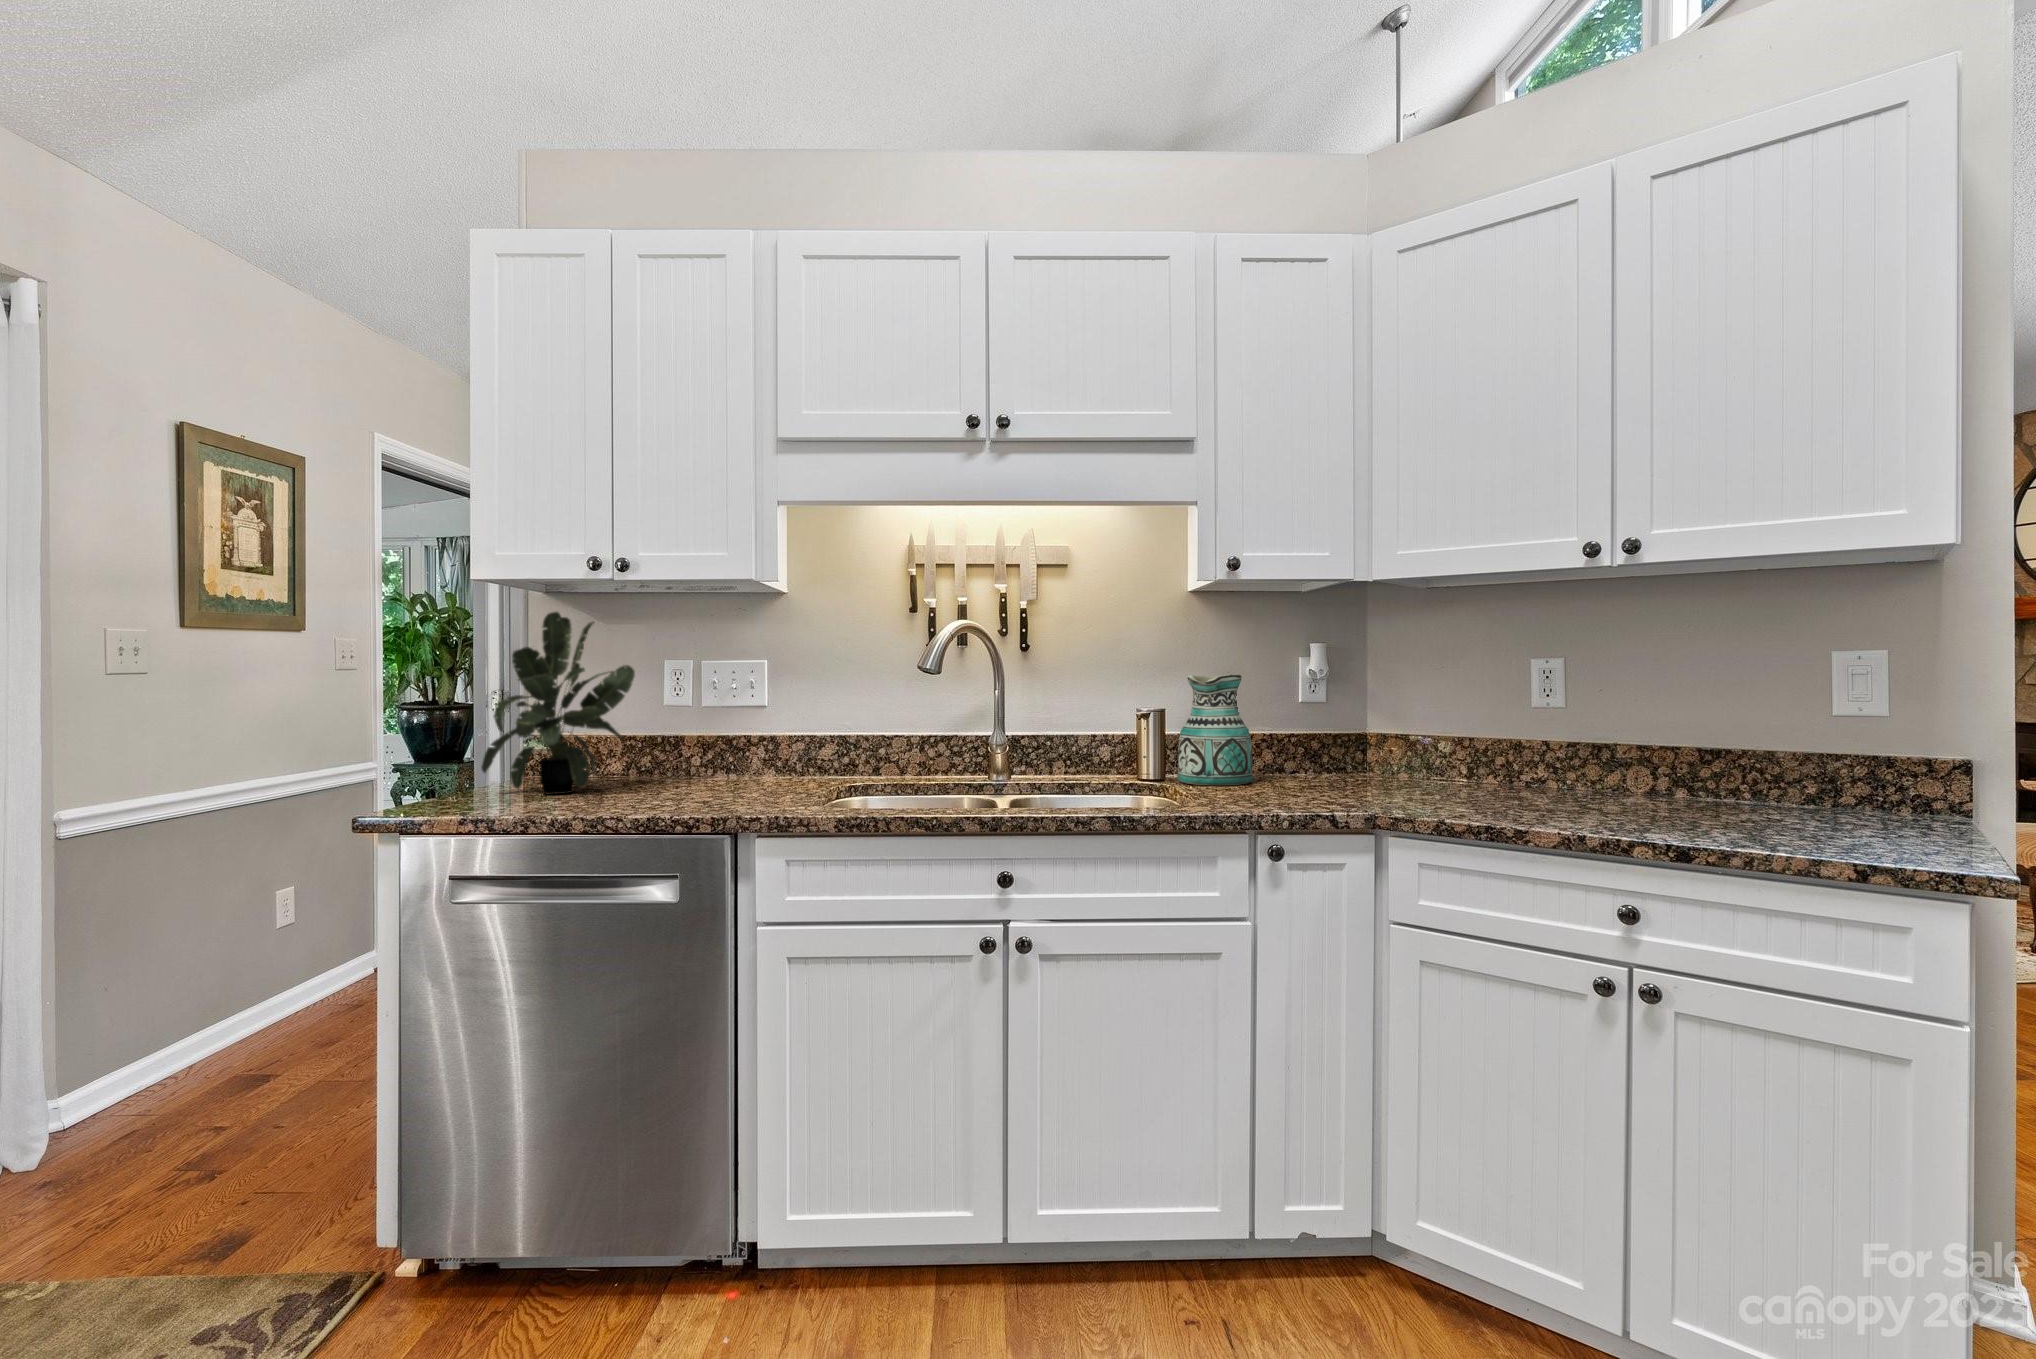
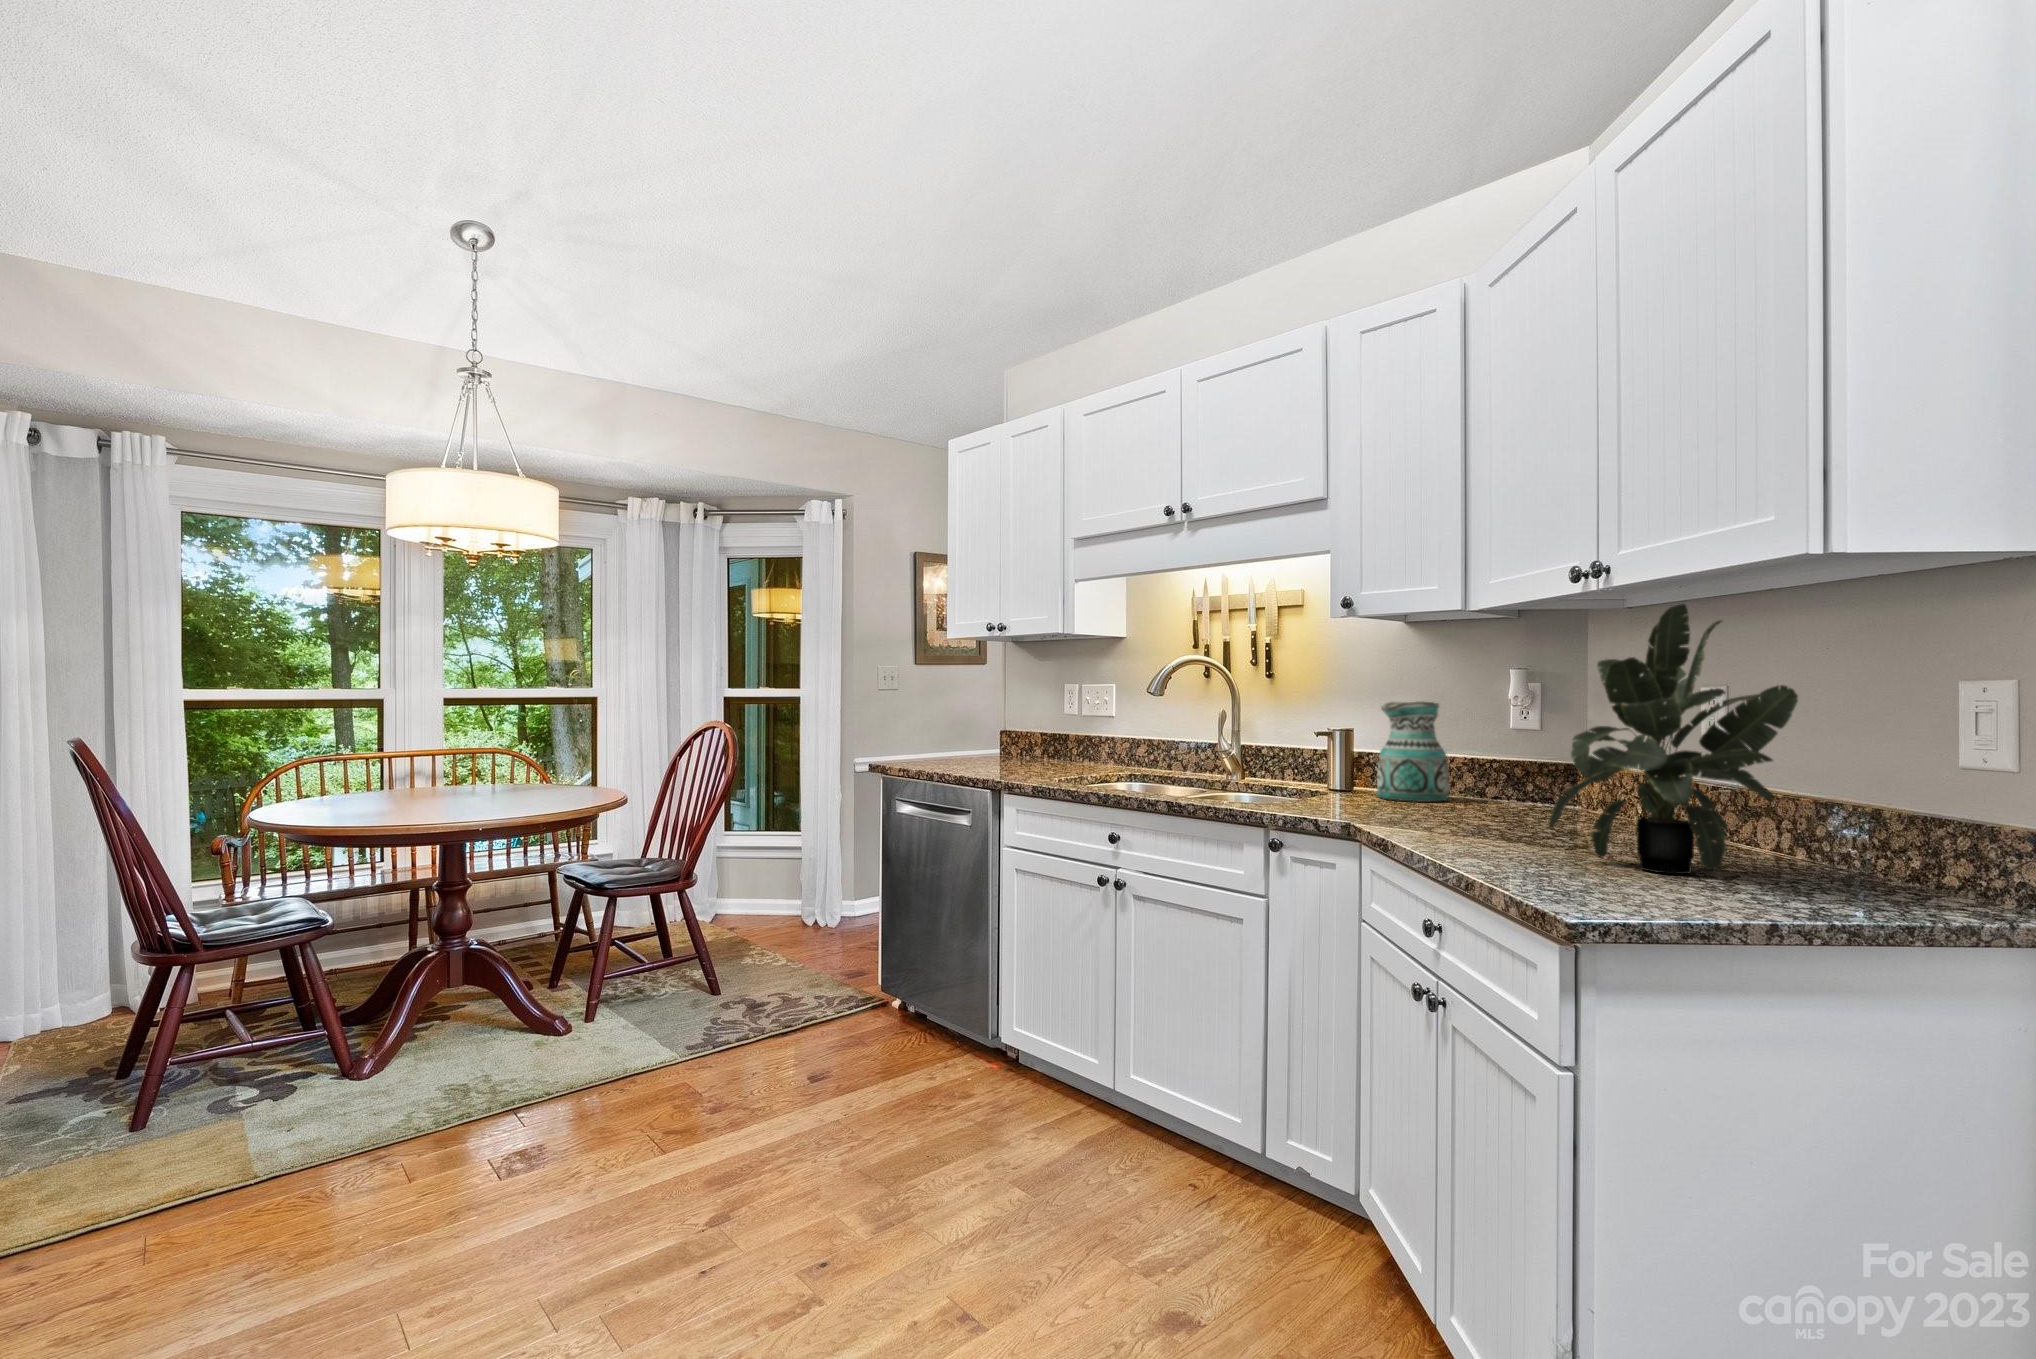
potted plant: present [481,612,635,795] -> present [1549,604,1798,874]

